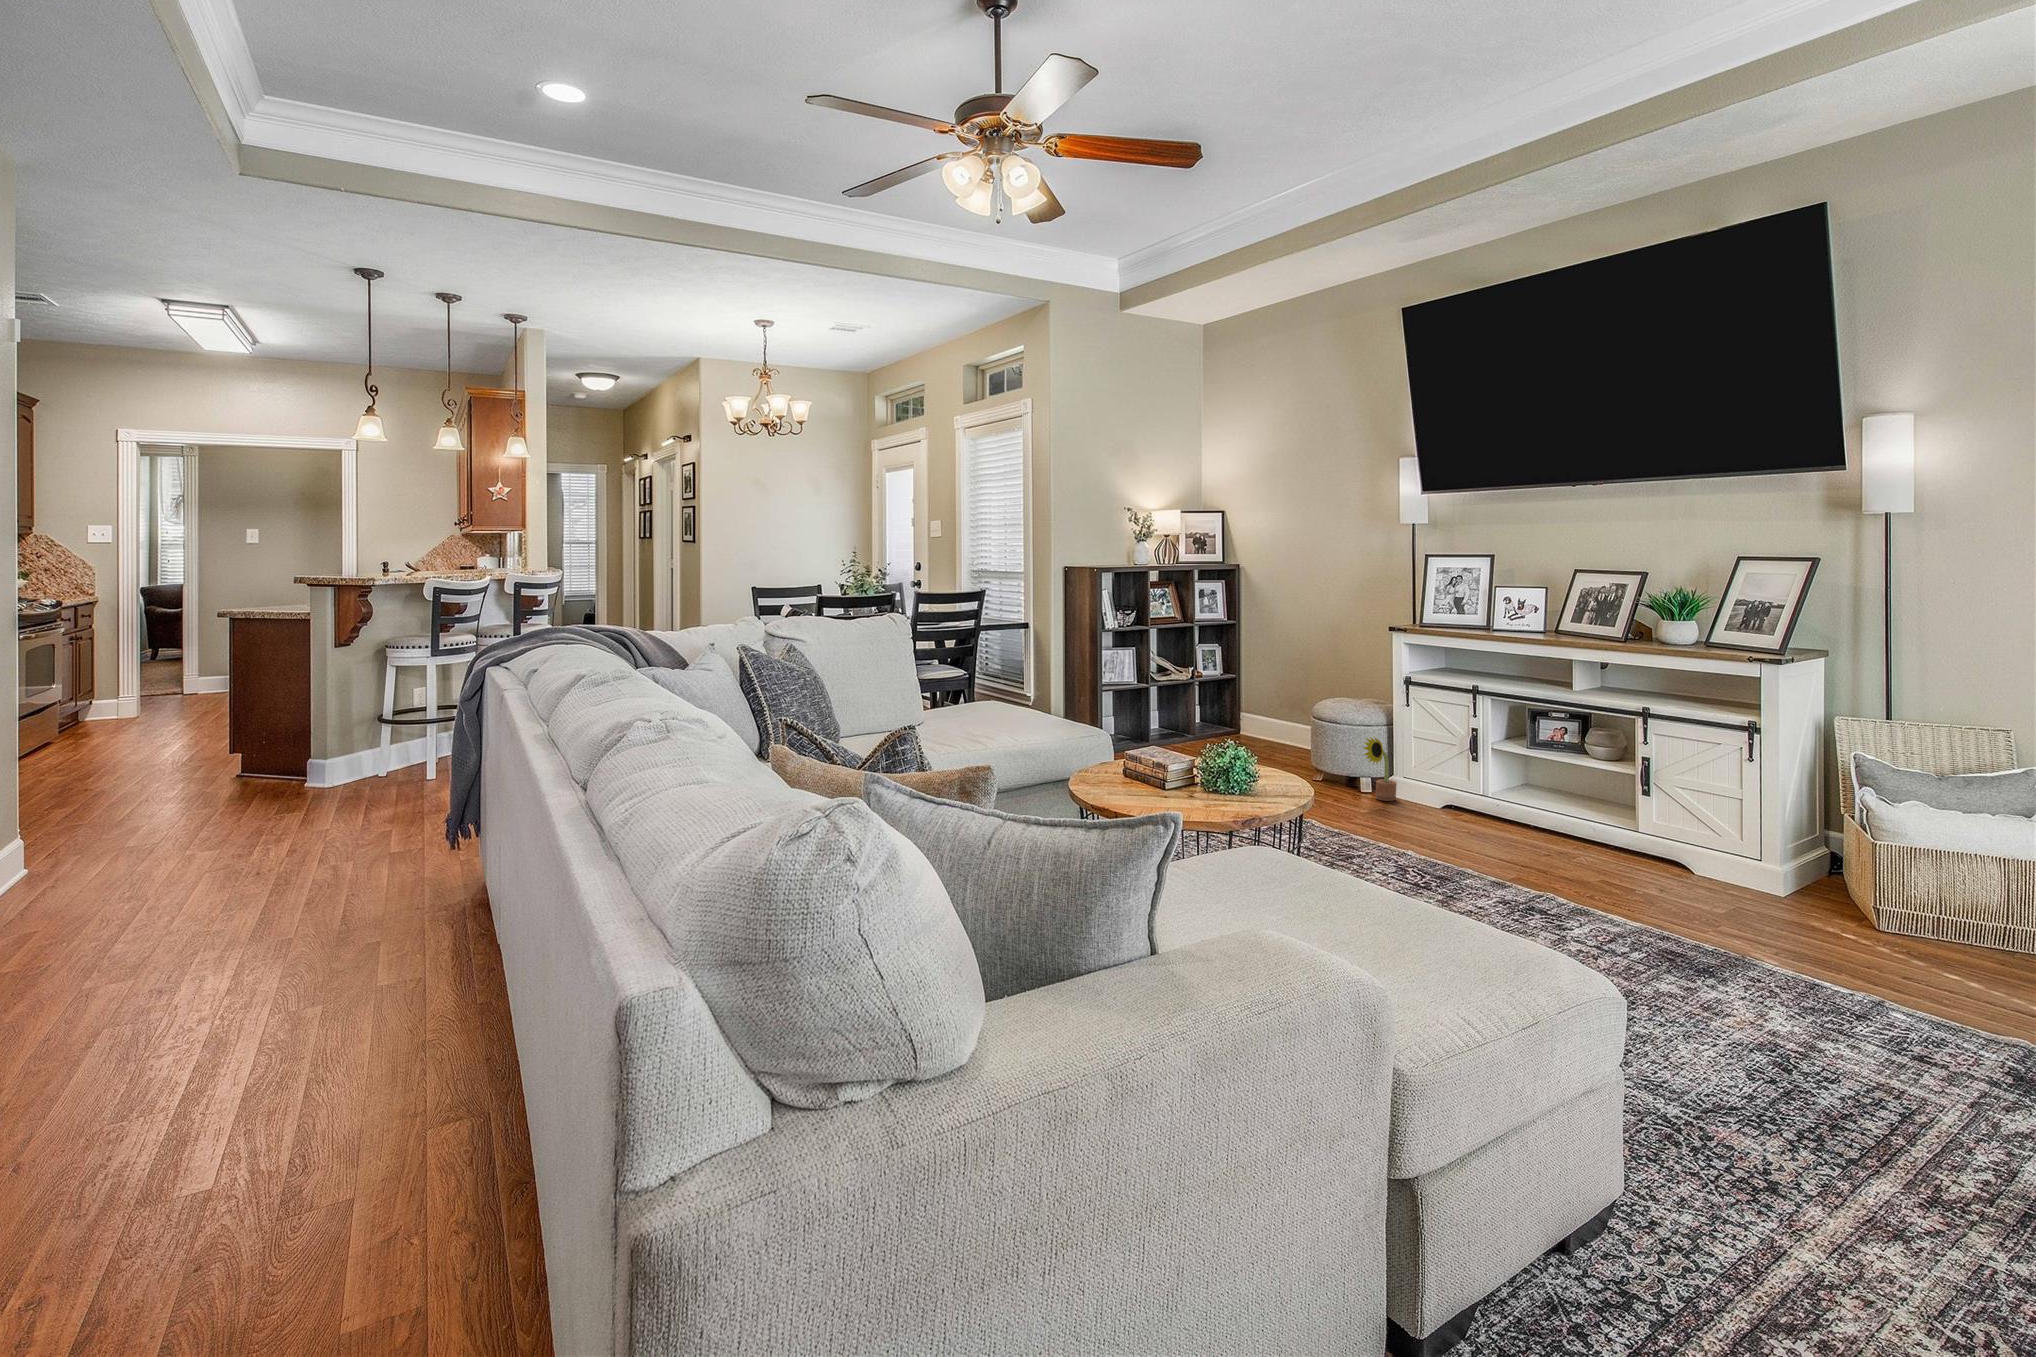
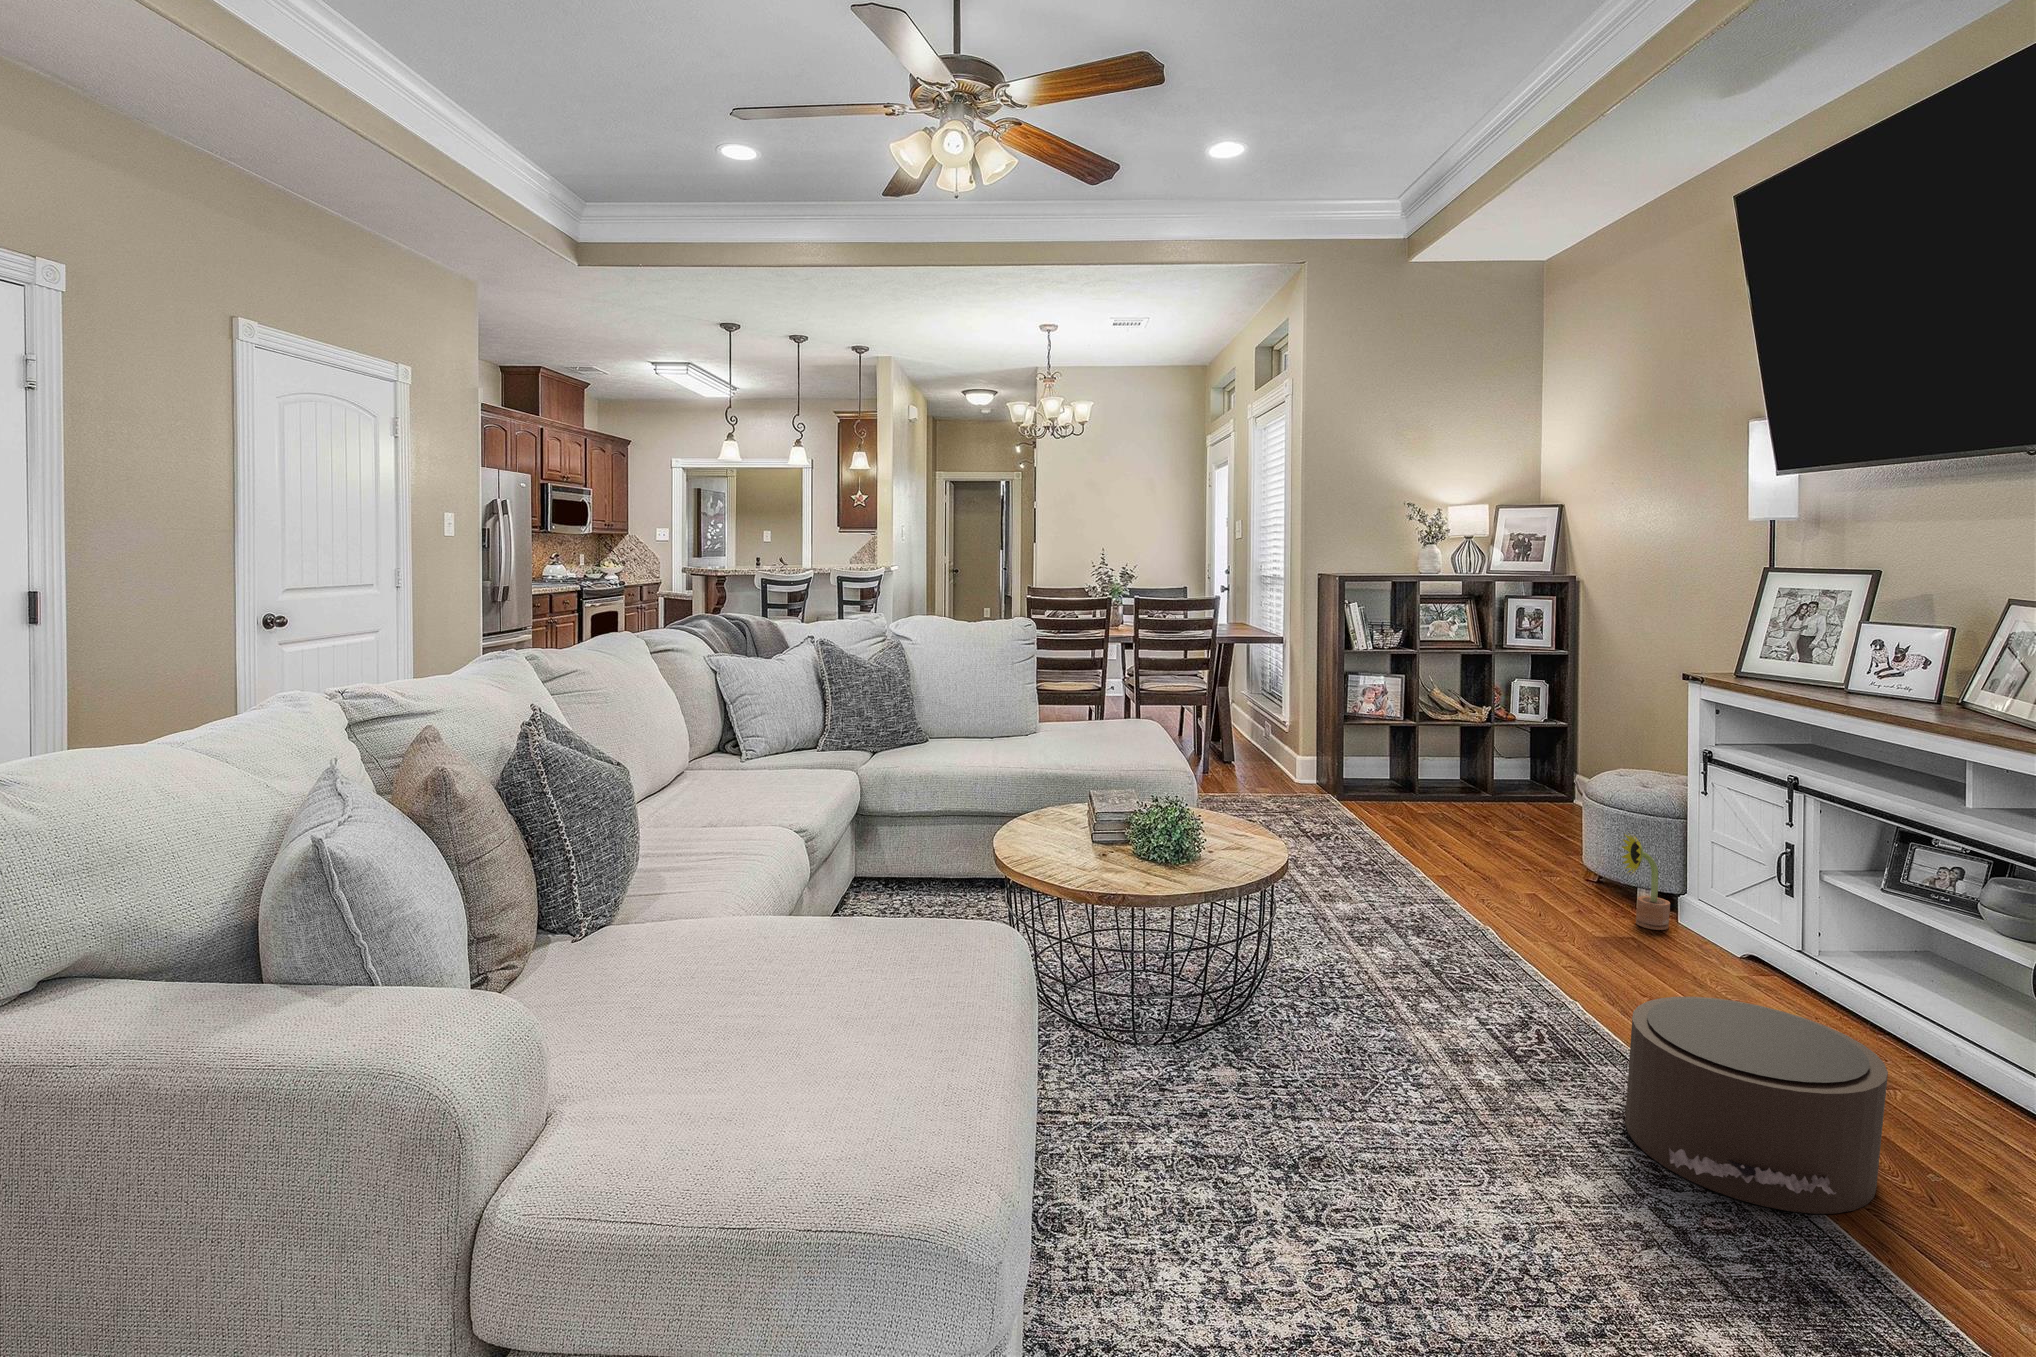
pouf: none [1483,810,1648,910] -> present [1623,997,1888,1214]

